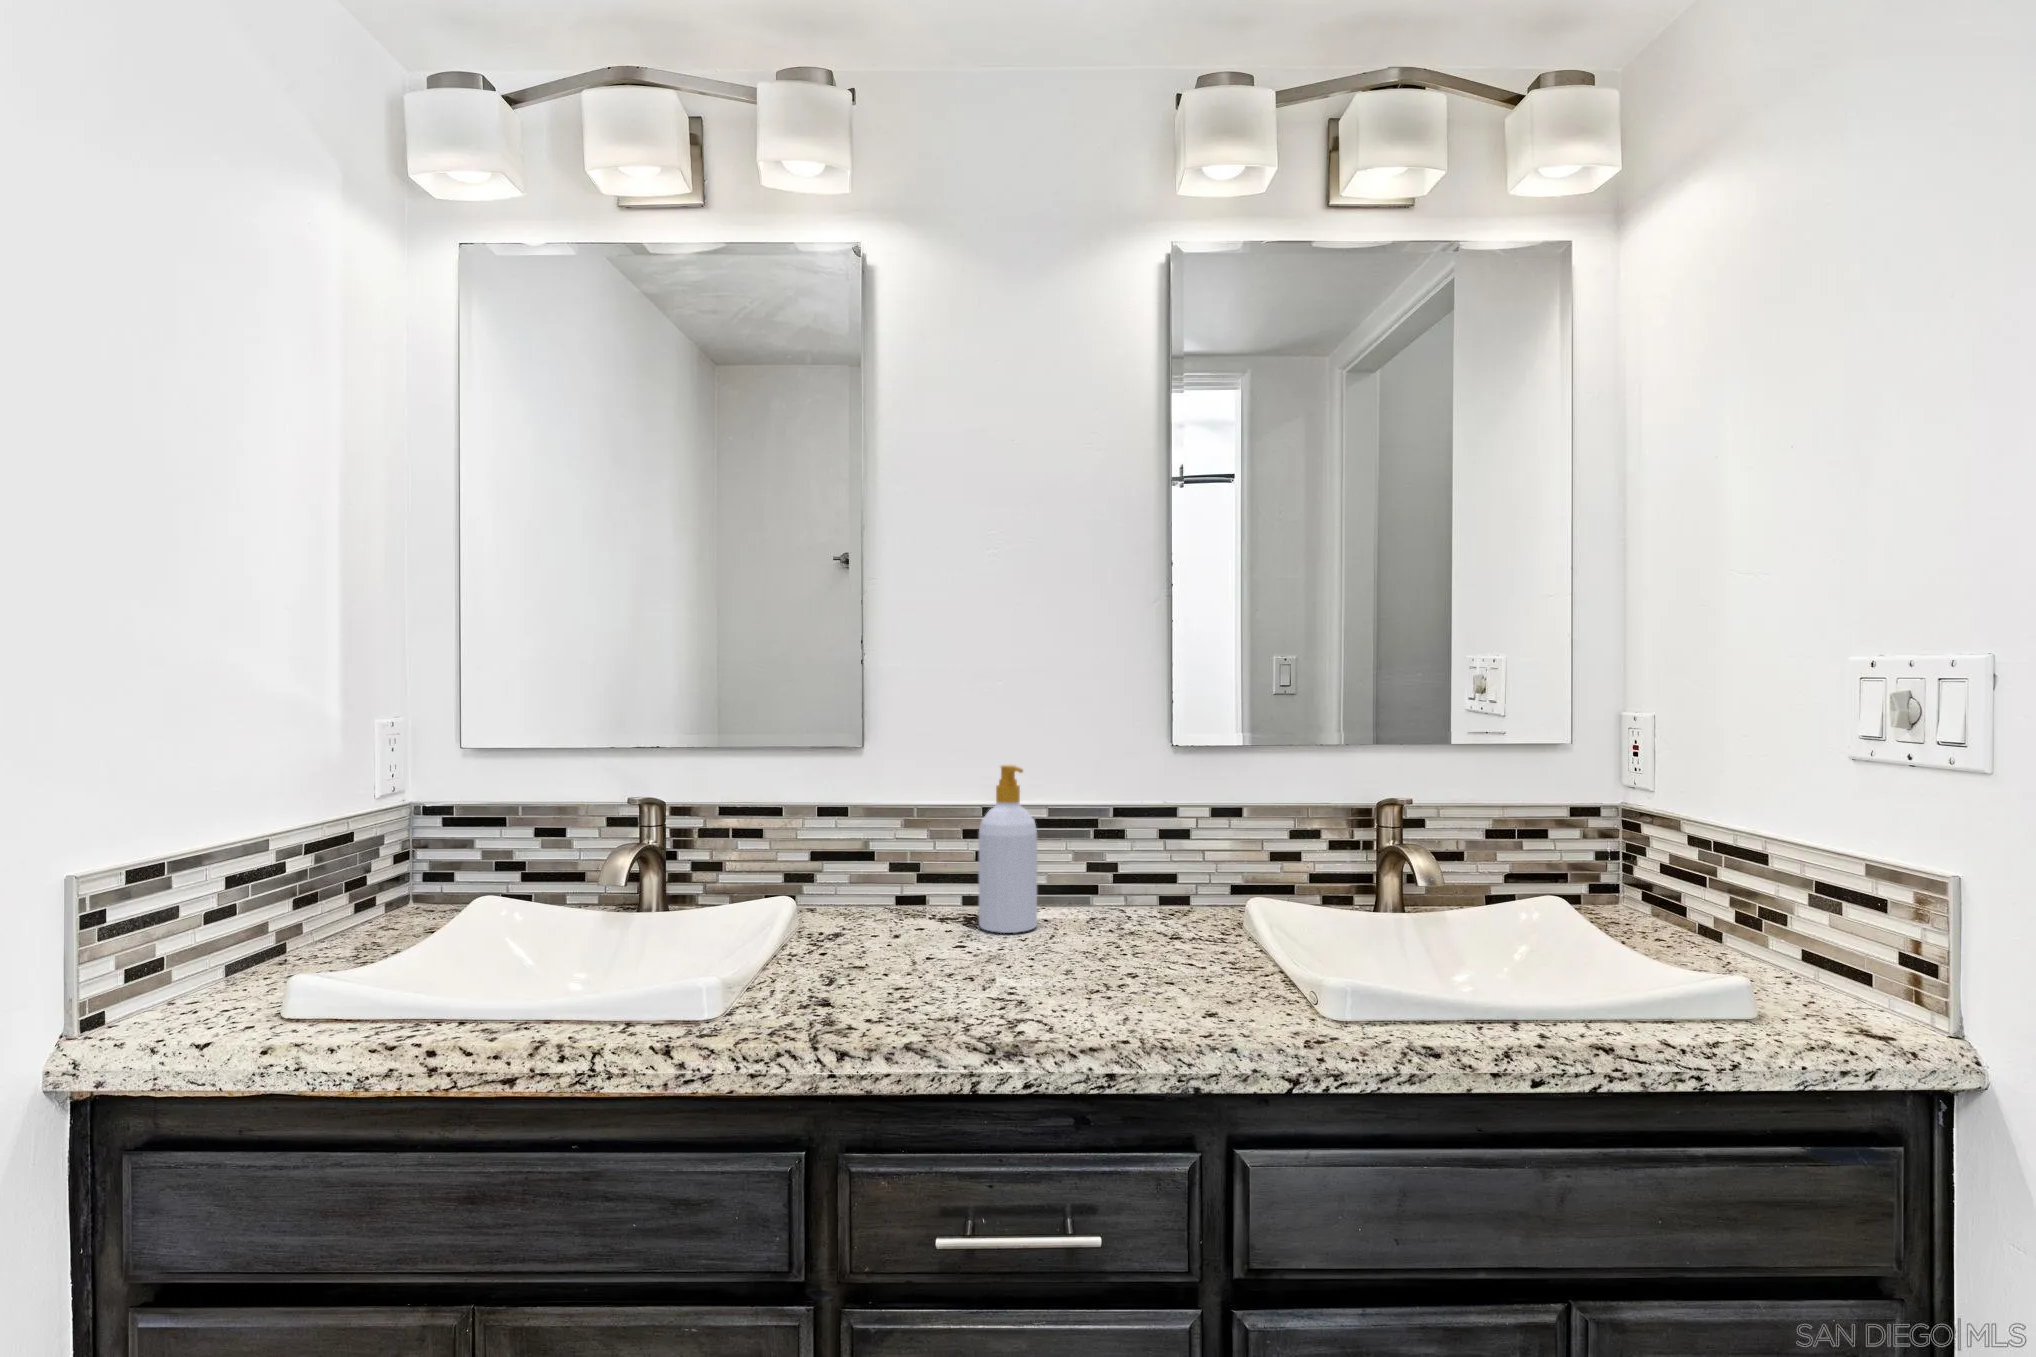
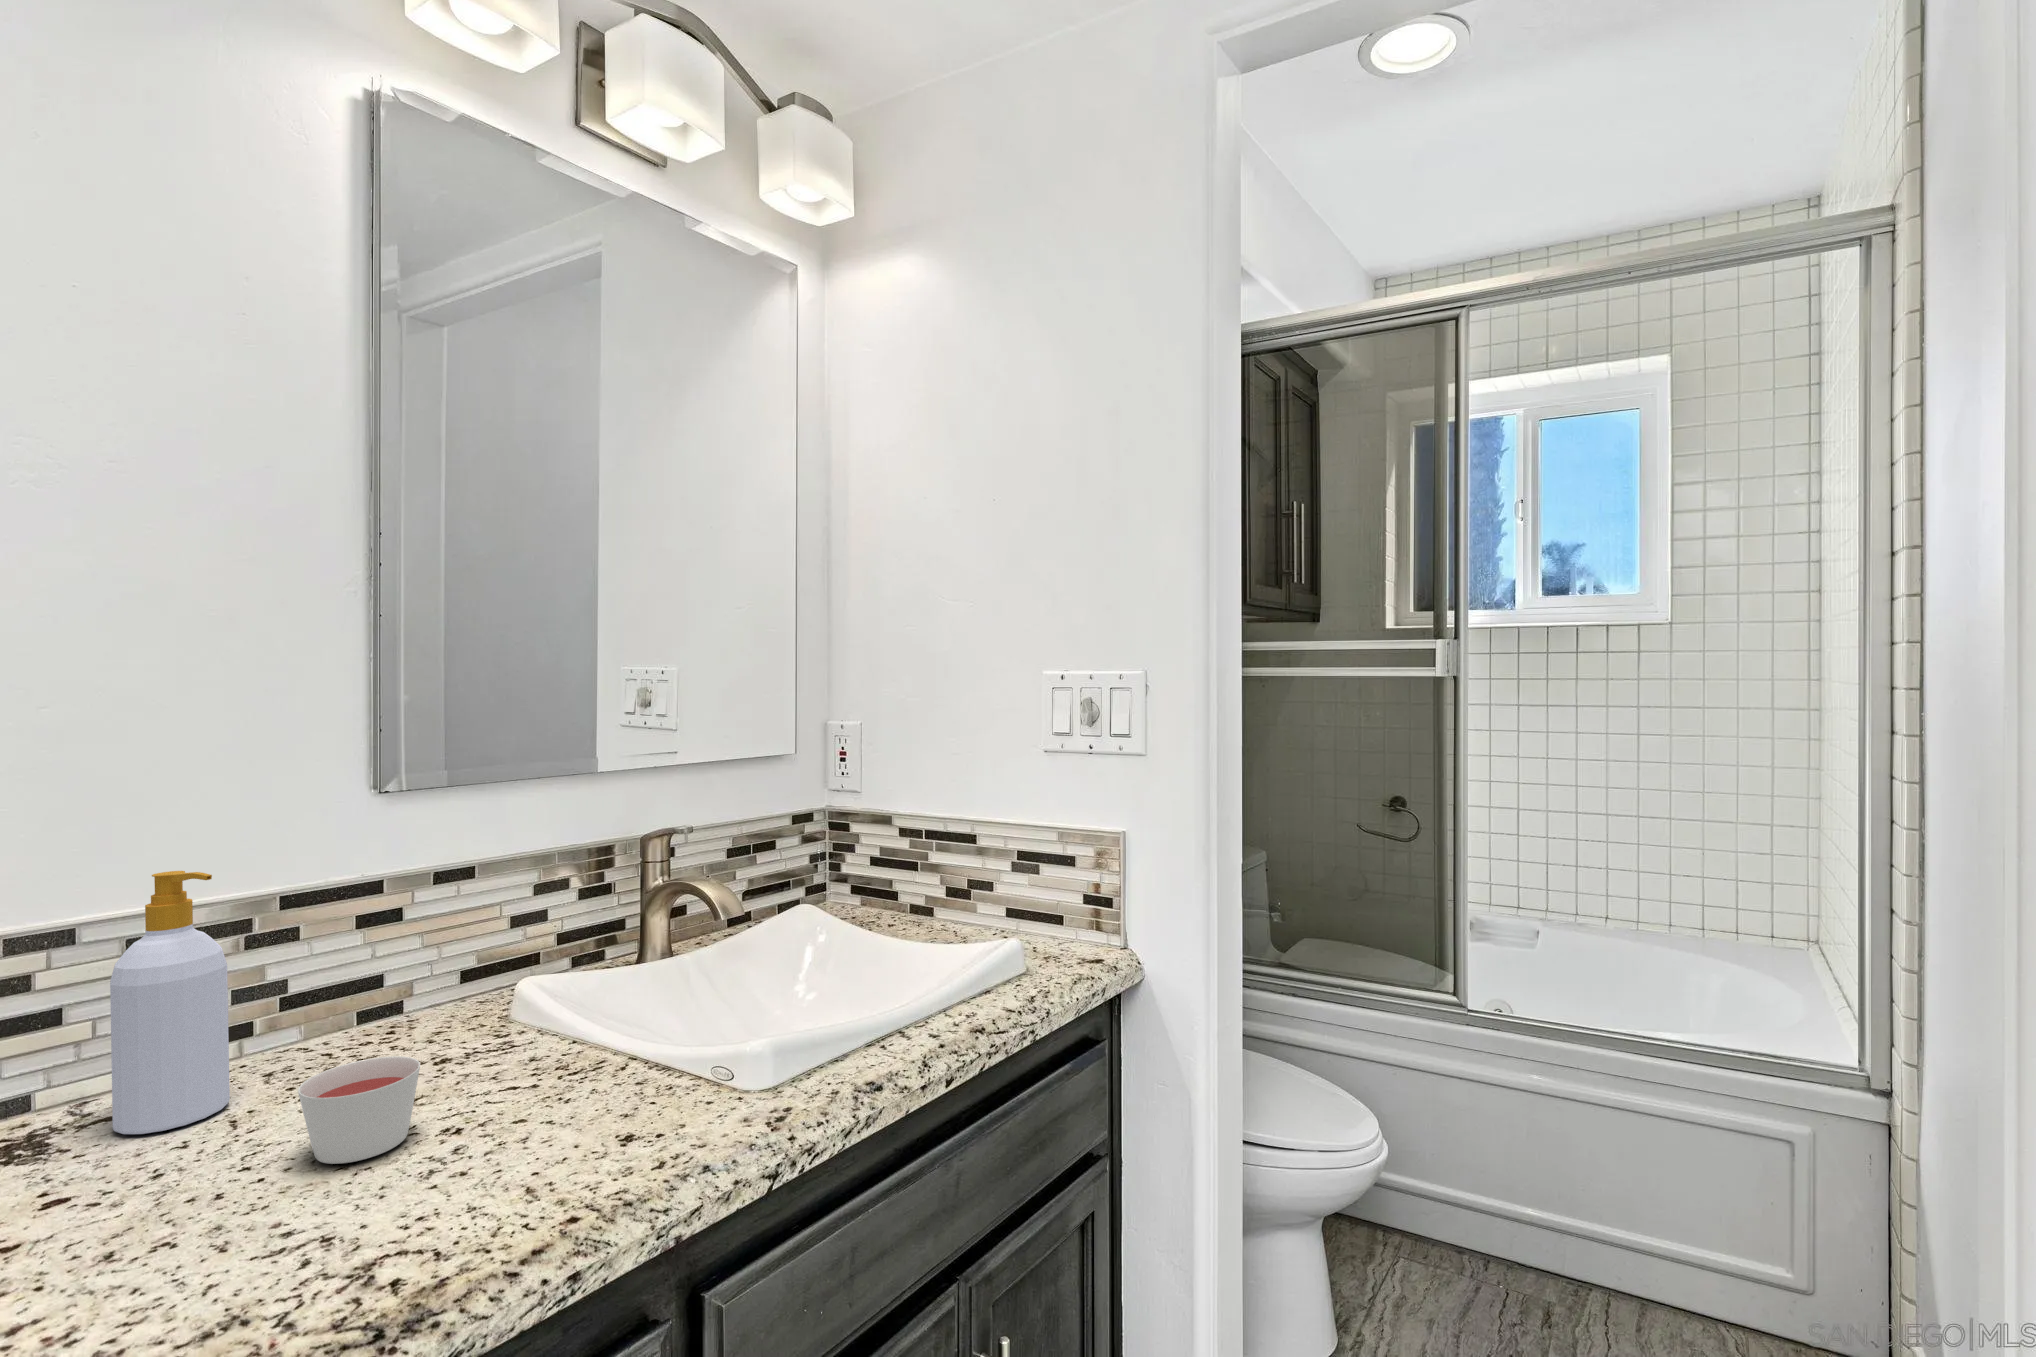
candle: none [1034,912,1105,976] -> present [298,1056,420,1164]

